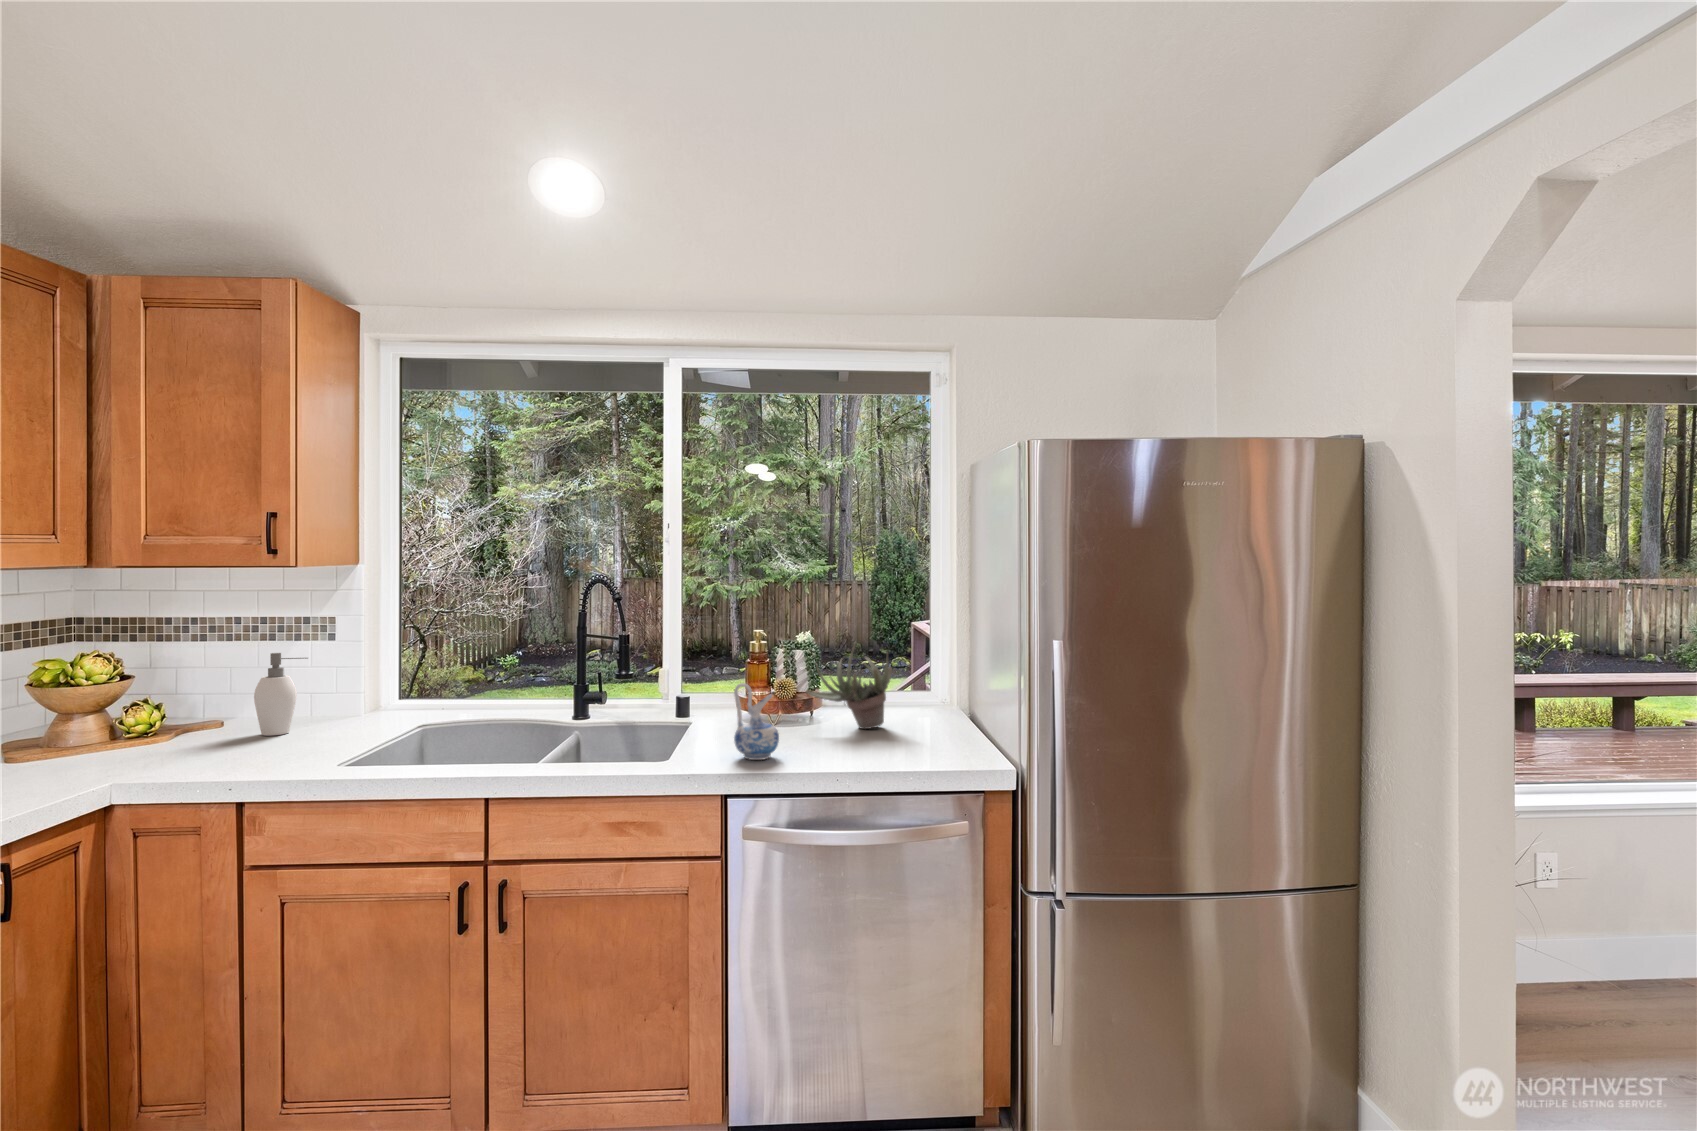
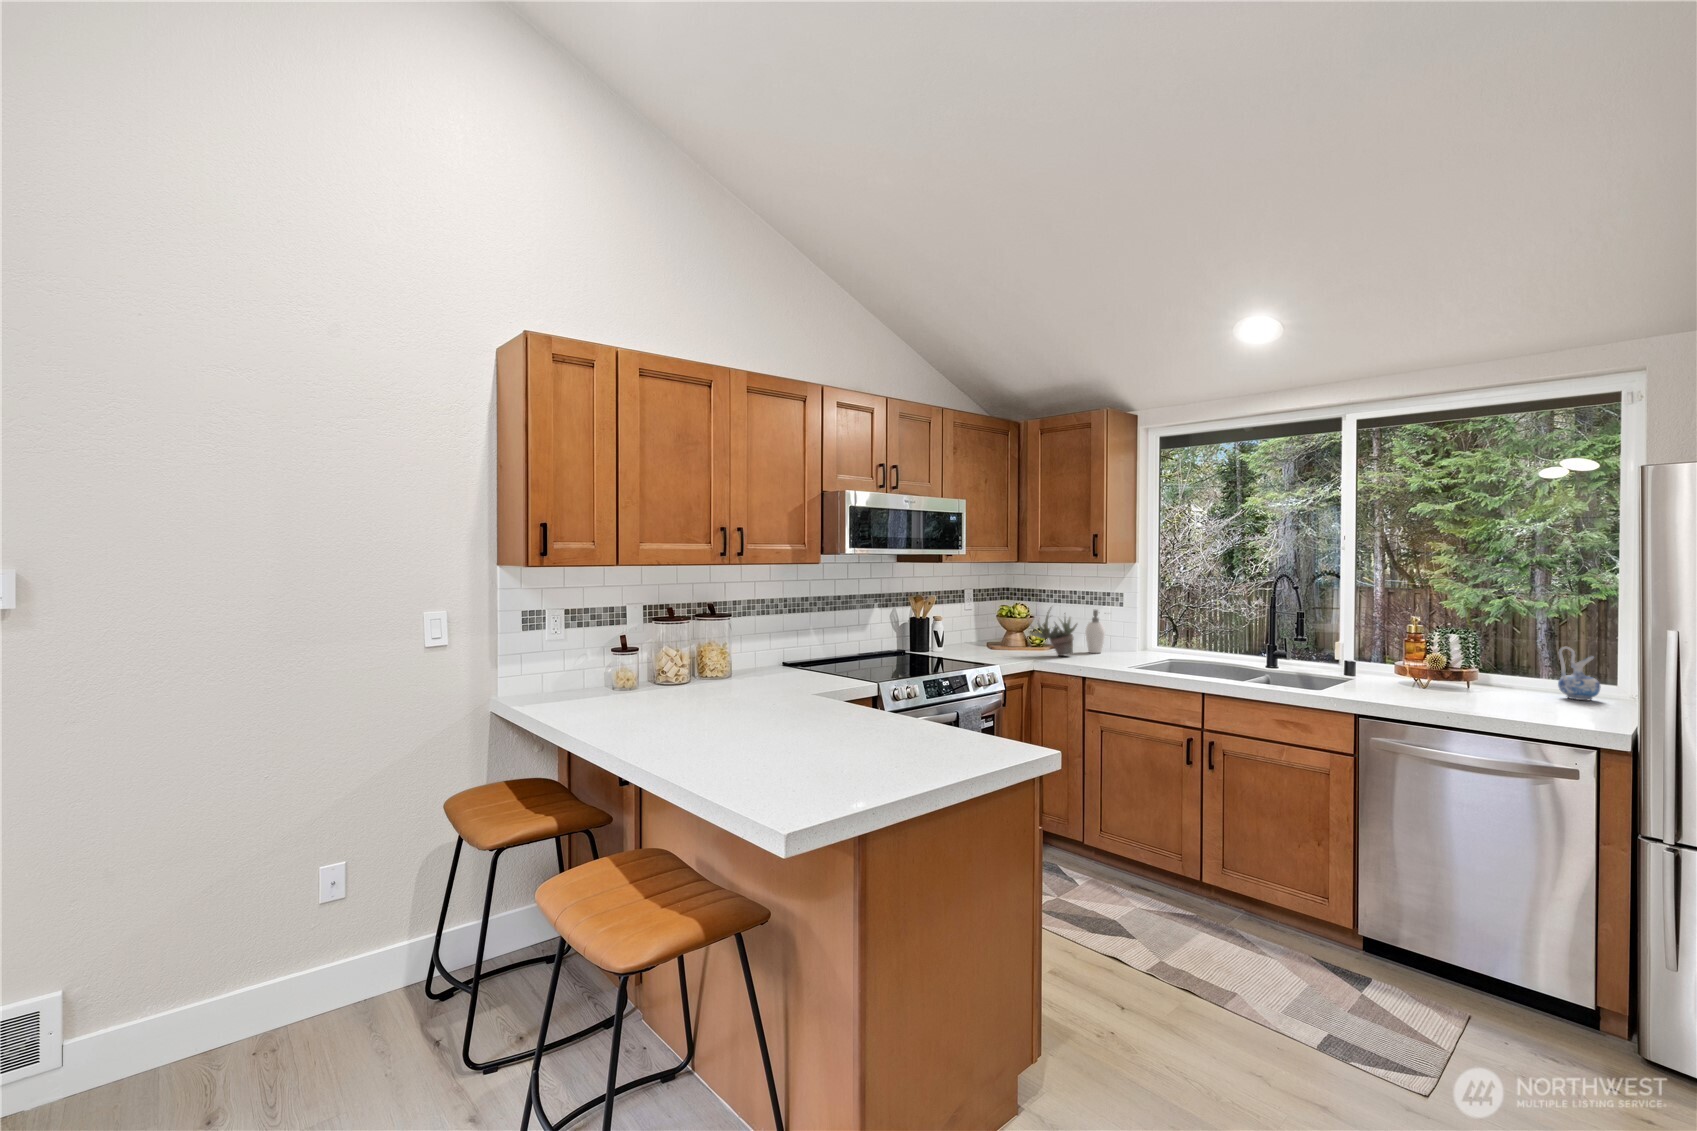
succulent plant: present [805,643,892,729] -> present [1028,607,1077,656]
ceramic pitcher: present [734,683,779,760] -> present [1558,647,1600,700]

